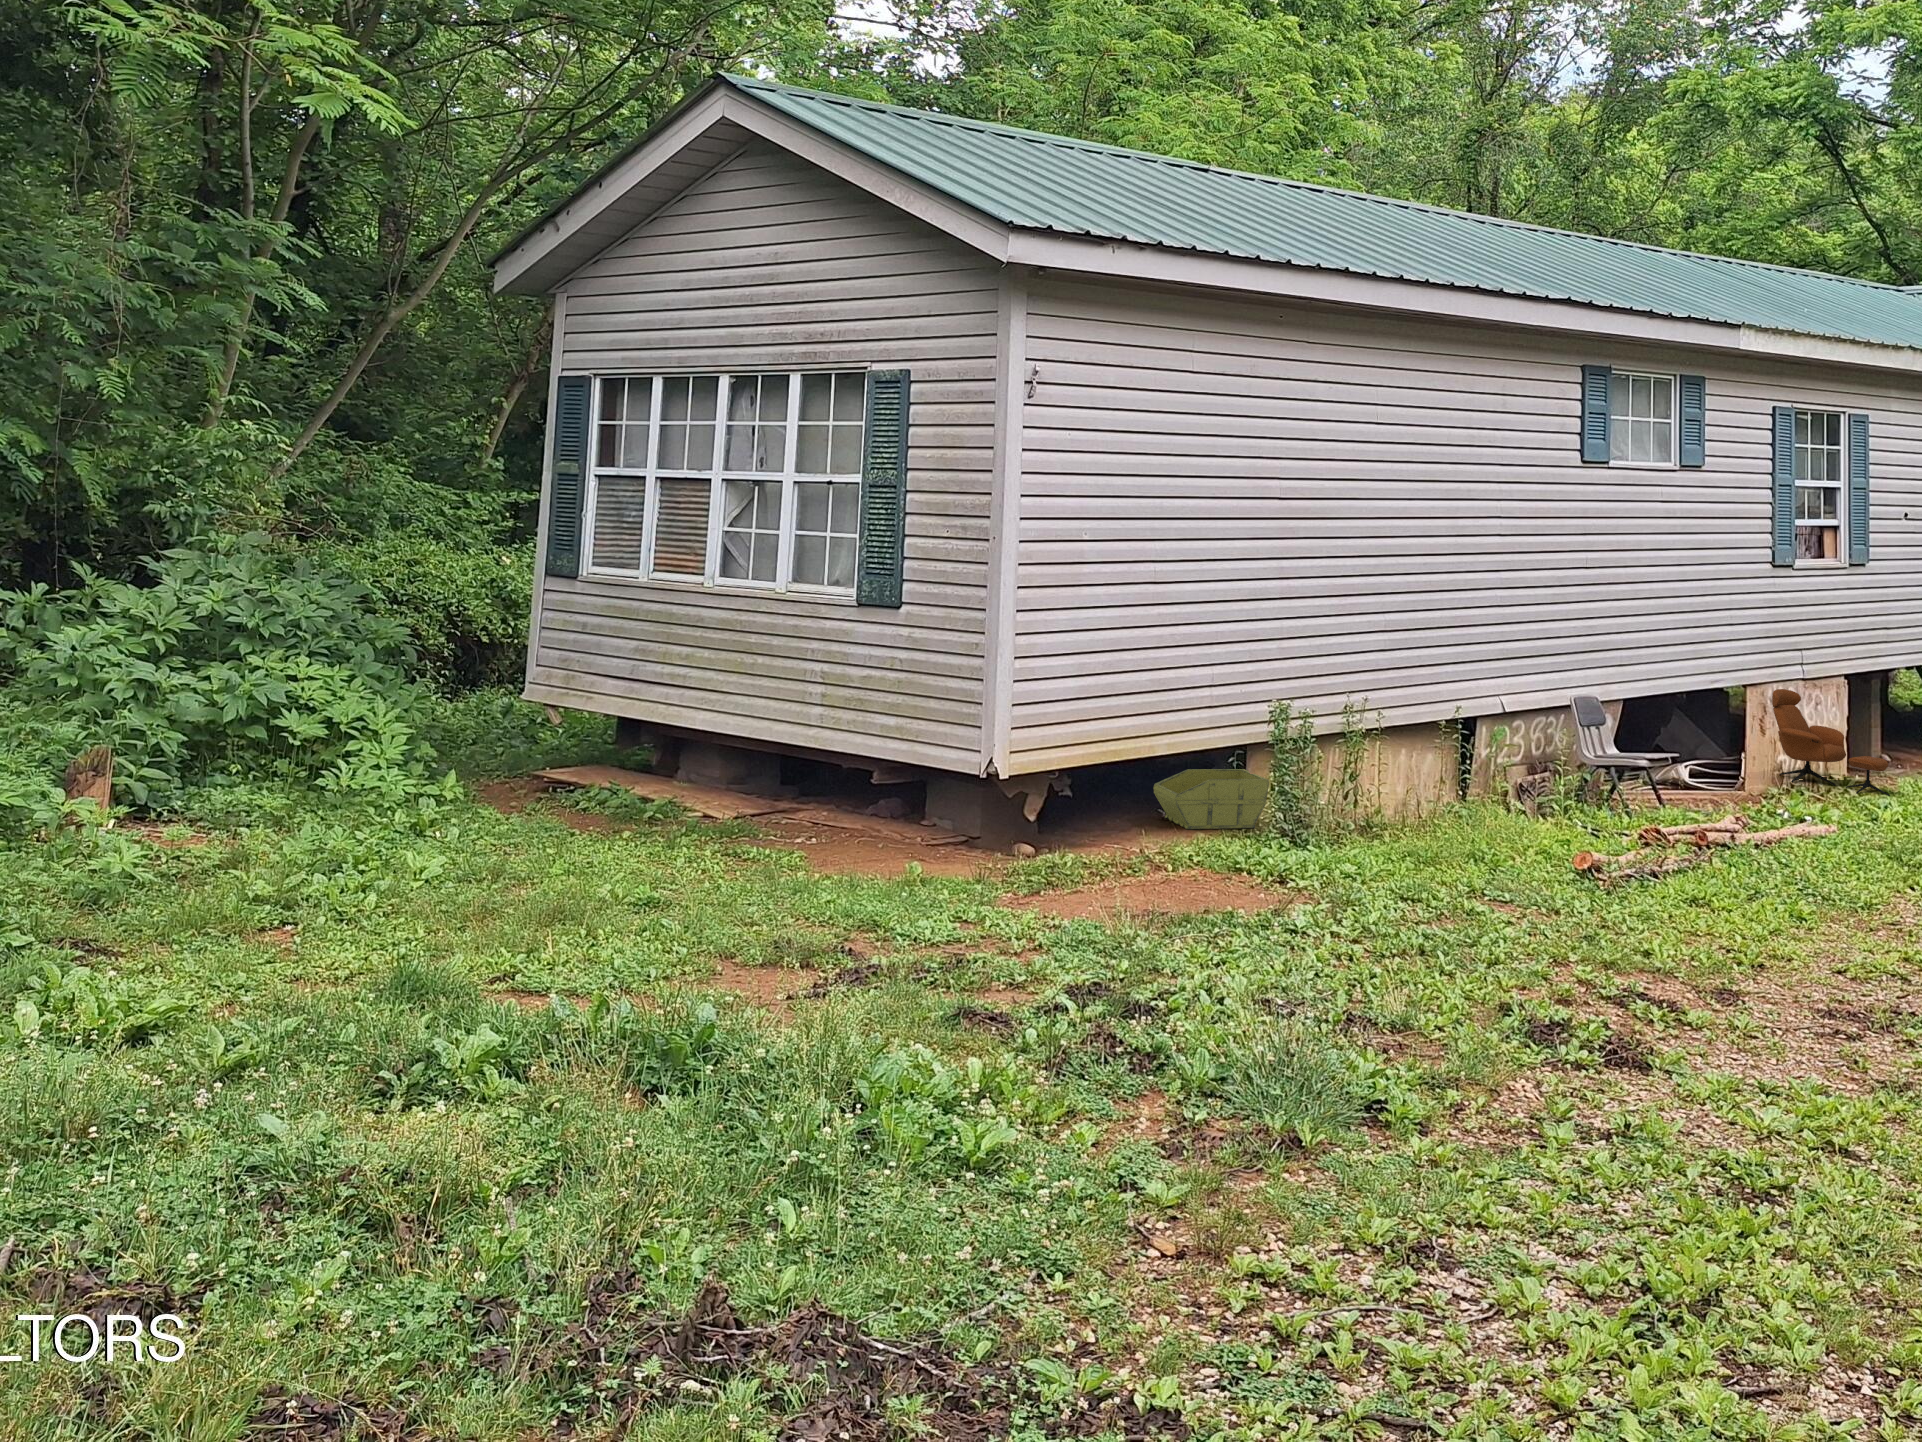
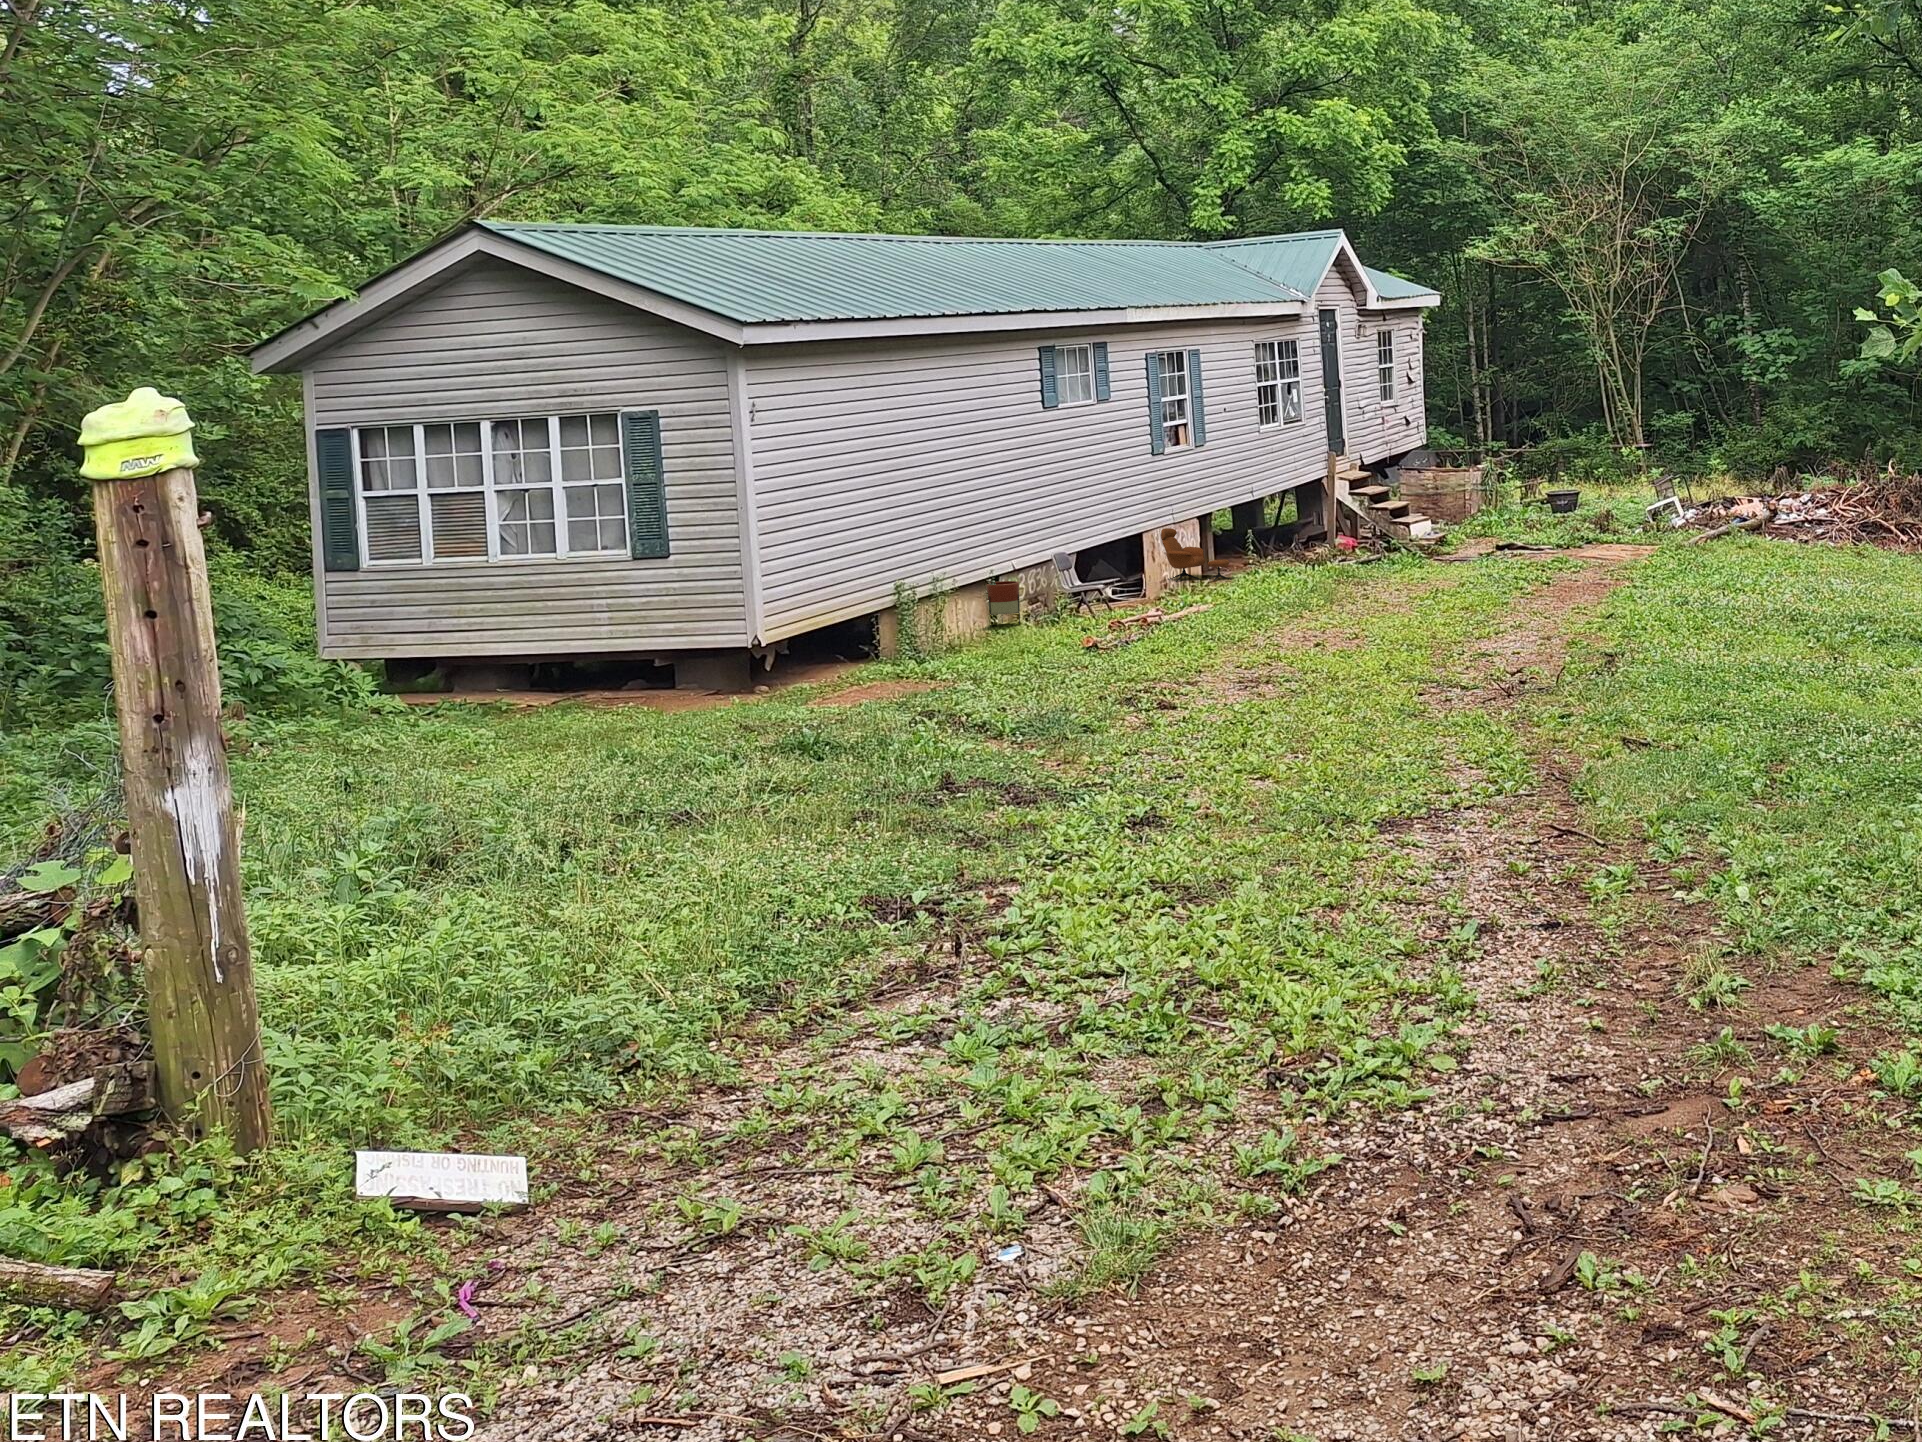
planter: none [1434,735,1489,818] -> present [987,581,1020,627]
storage bin: present [1153,769,1269,829] -> none [834,619,906,656]

